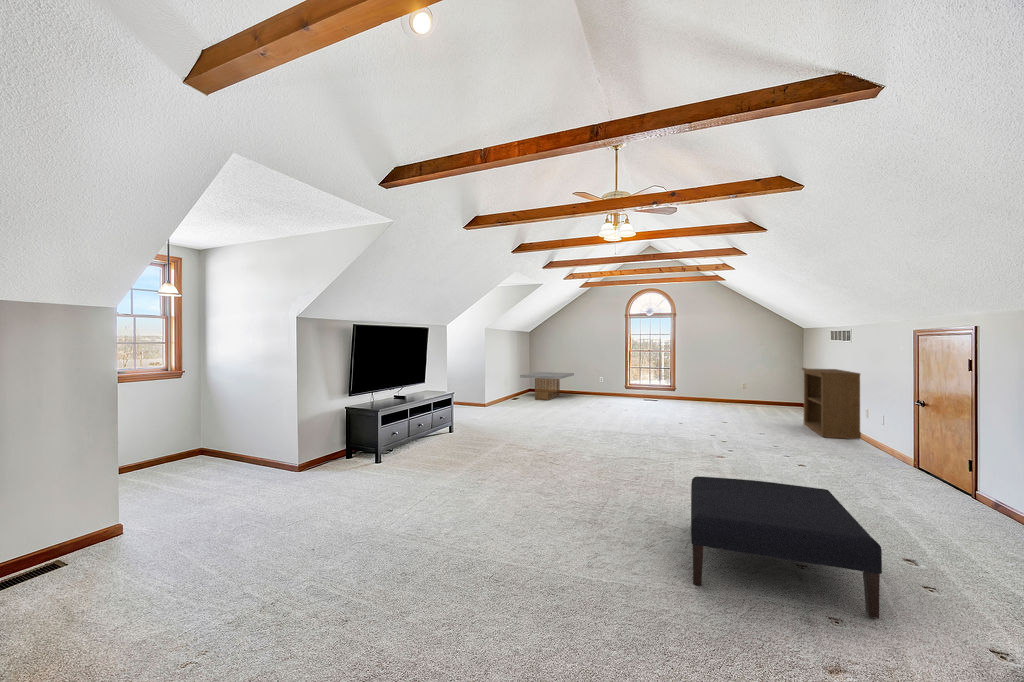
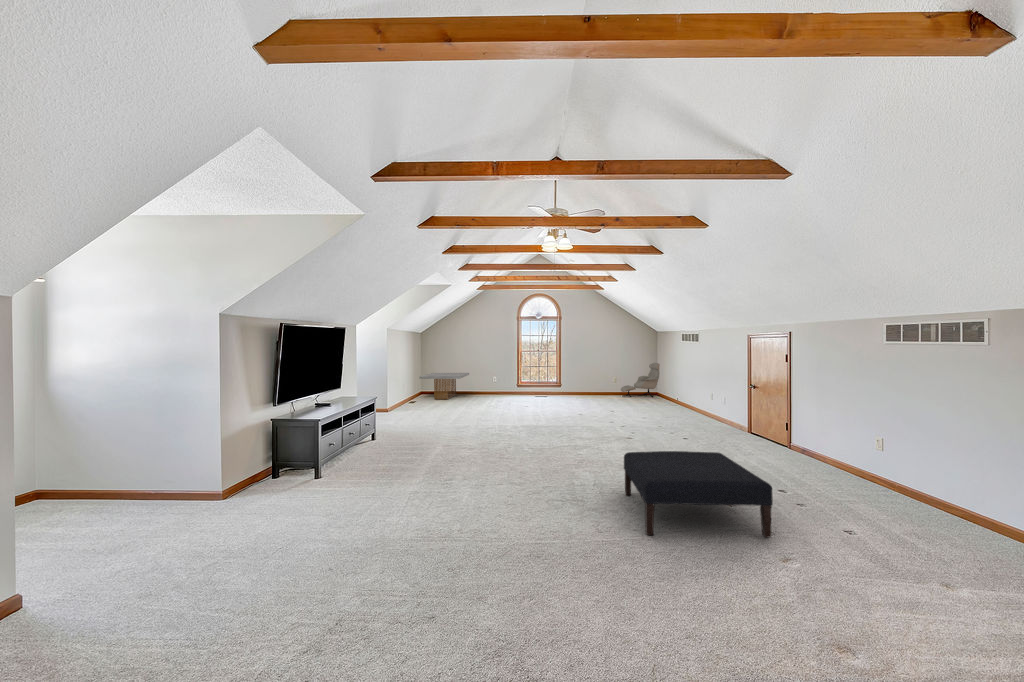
armchair: none [751,368,804,410] -> present [621,363,660,397]
bookshelf: present [802,368,861,439] -> none [663,362,708,417]

